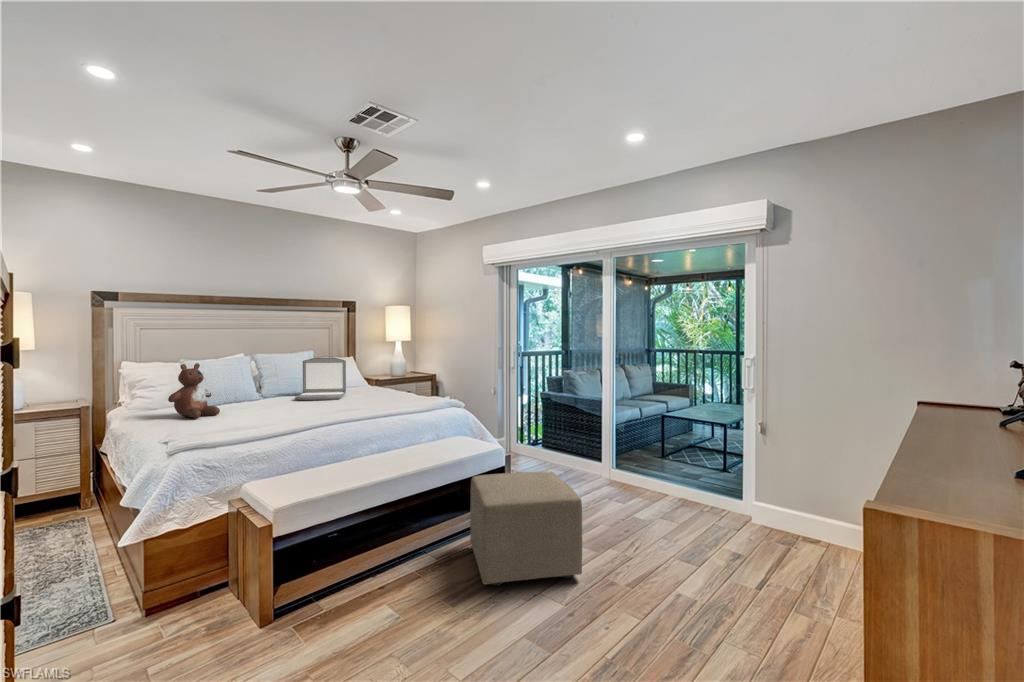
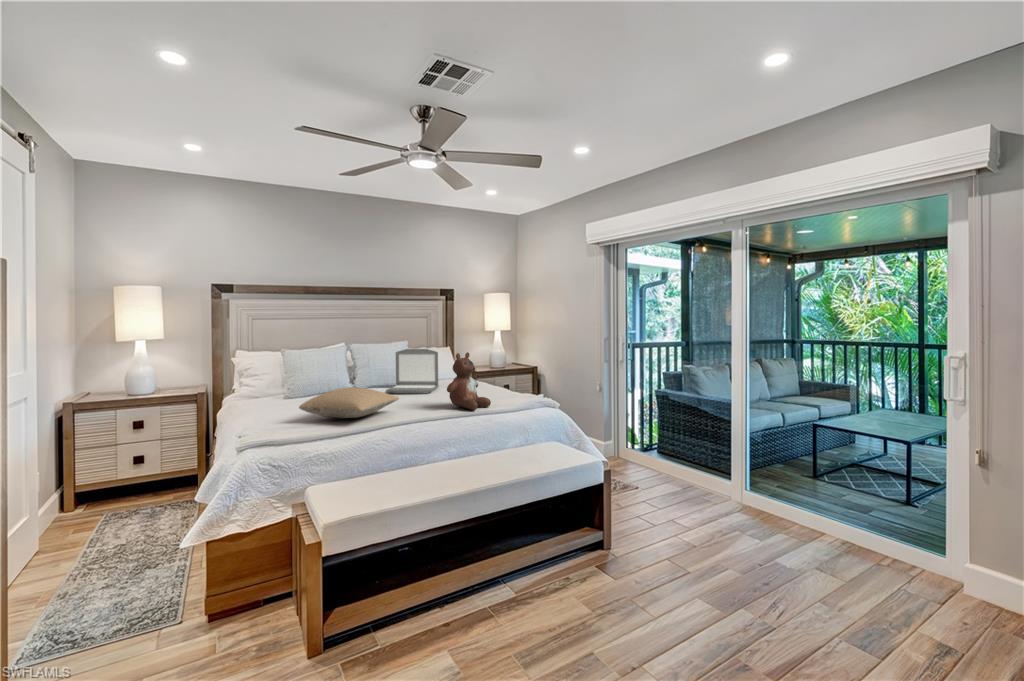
stuffed bear: present [168,363,220,418] -> present [447,352,491,410]
pillow: none [220,393,318,422] -> present [299,387,399,418]
ottoman: present [470,471,582,586] -> none [557,495,696,641]

